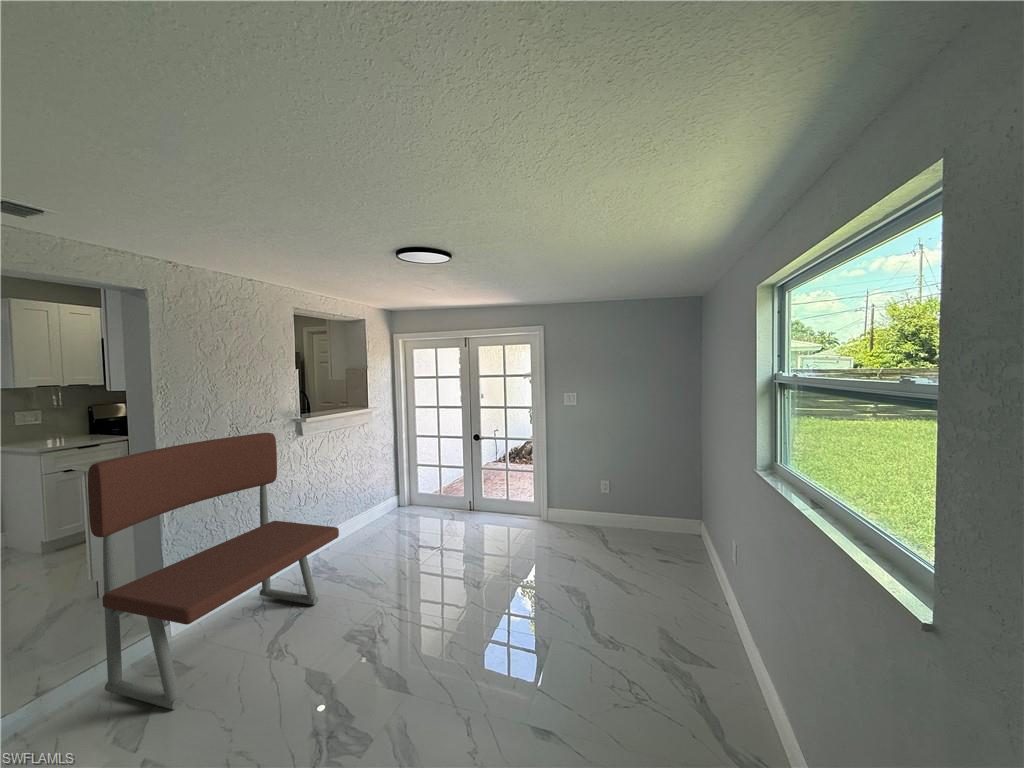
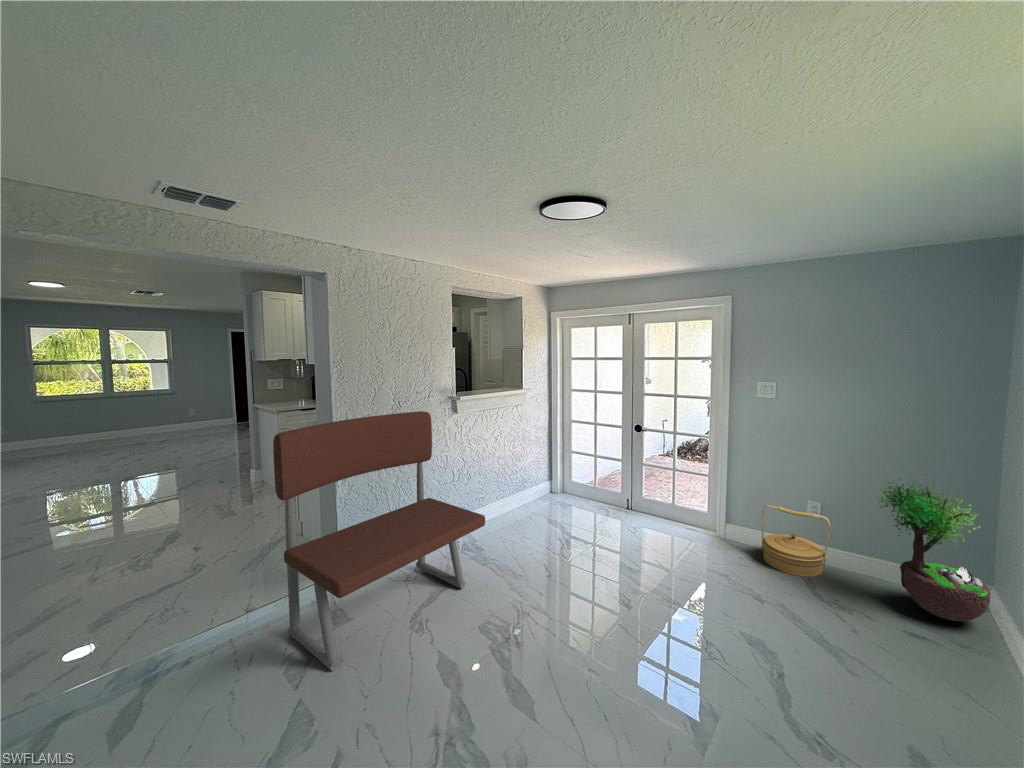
potted tree: none [643,451,703,550] -> present [879,473,990,621]
woven basket: none [572,489,616,540] -> present [762,505,830,577]

